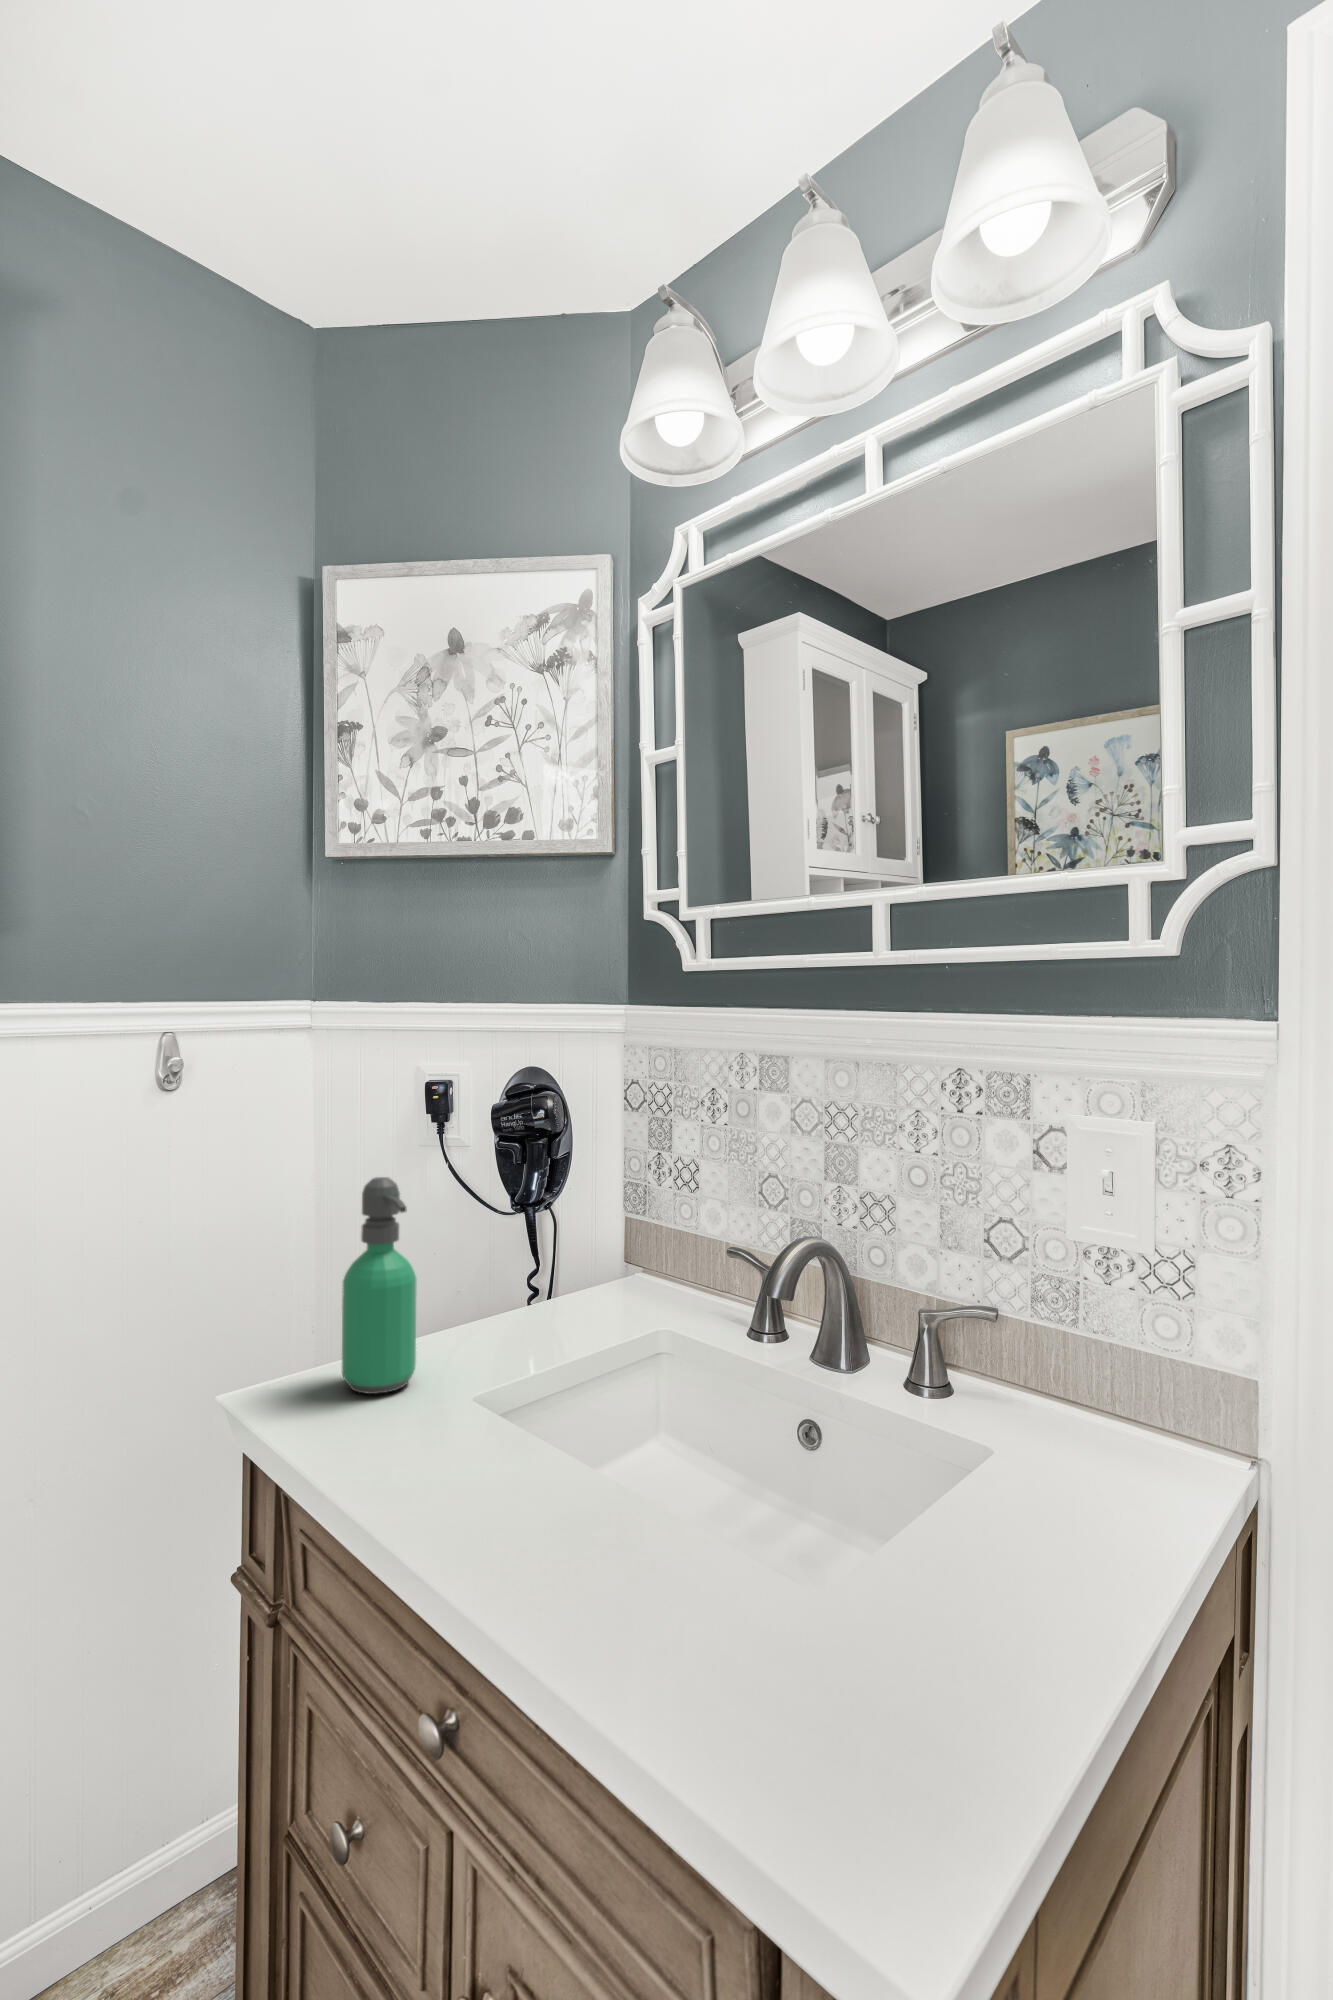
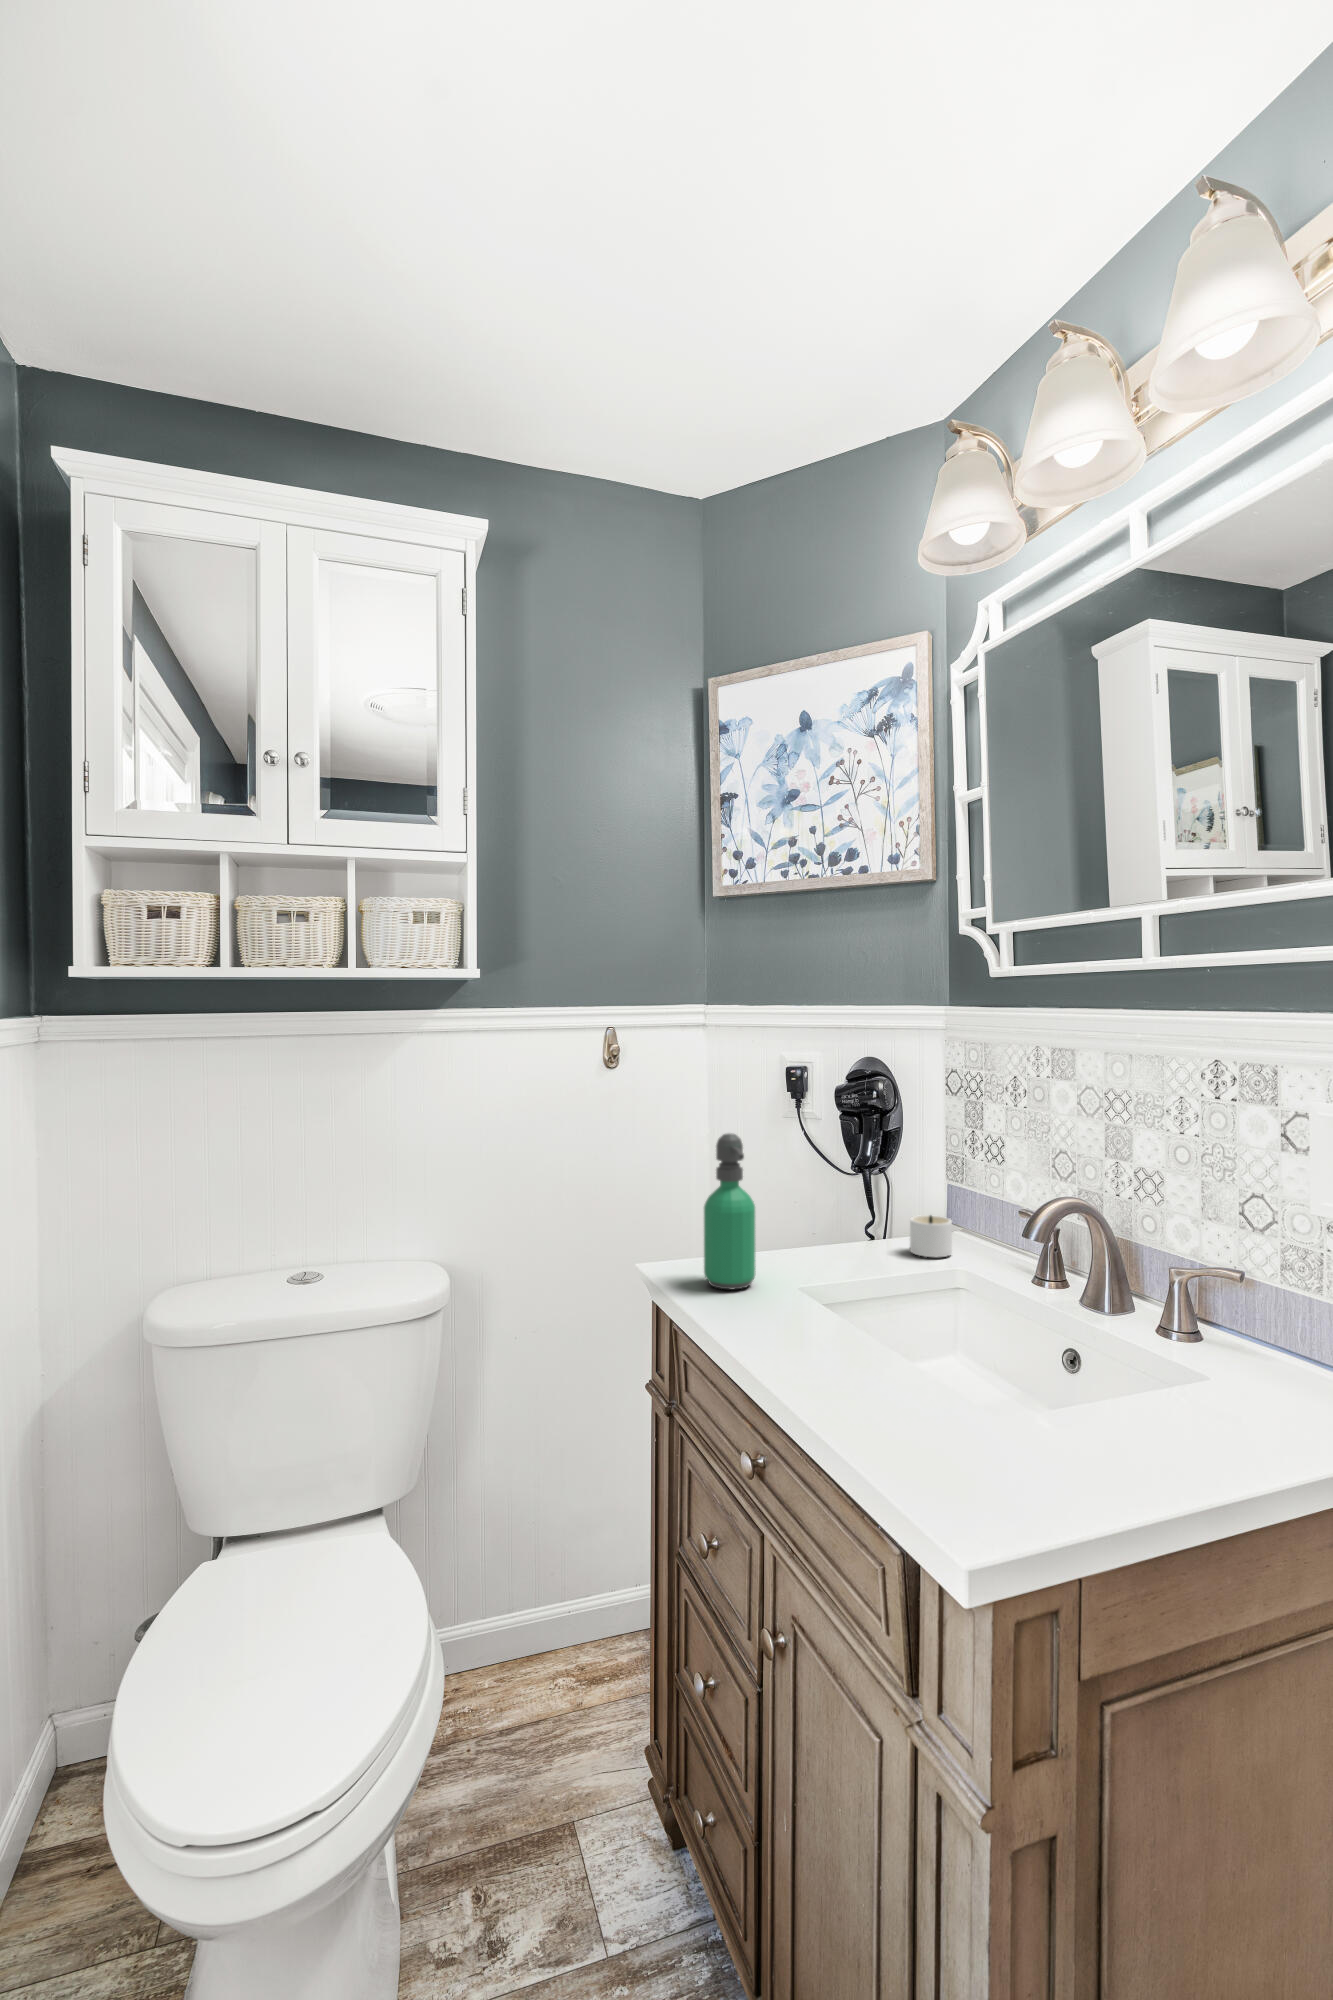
candle: none [595,1261,665,1314] -> present [910,1215,952,1257]

